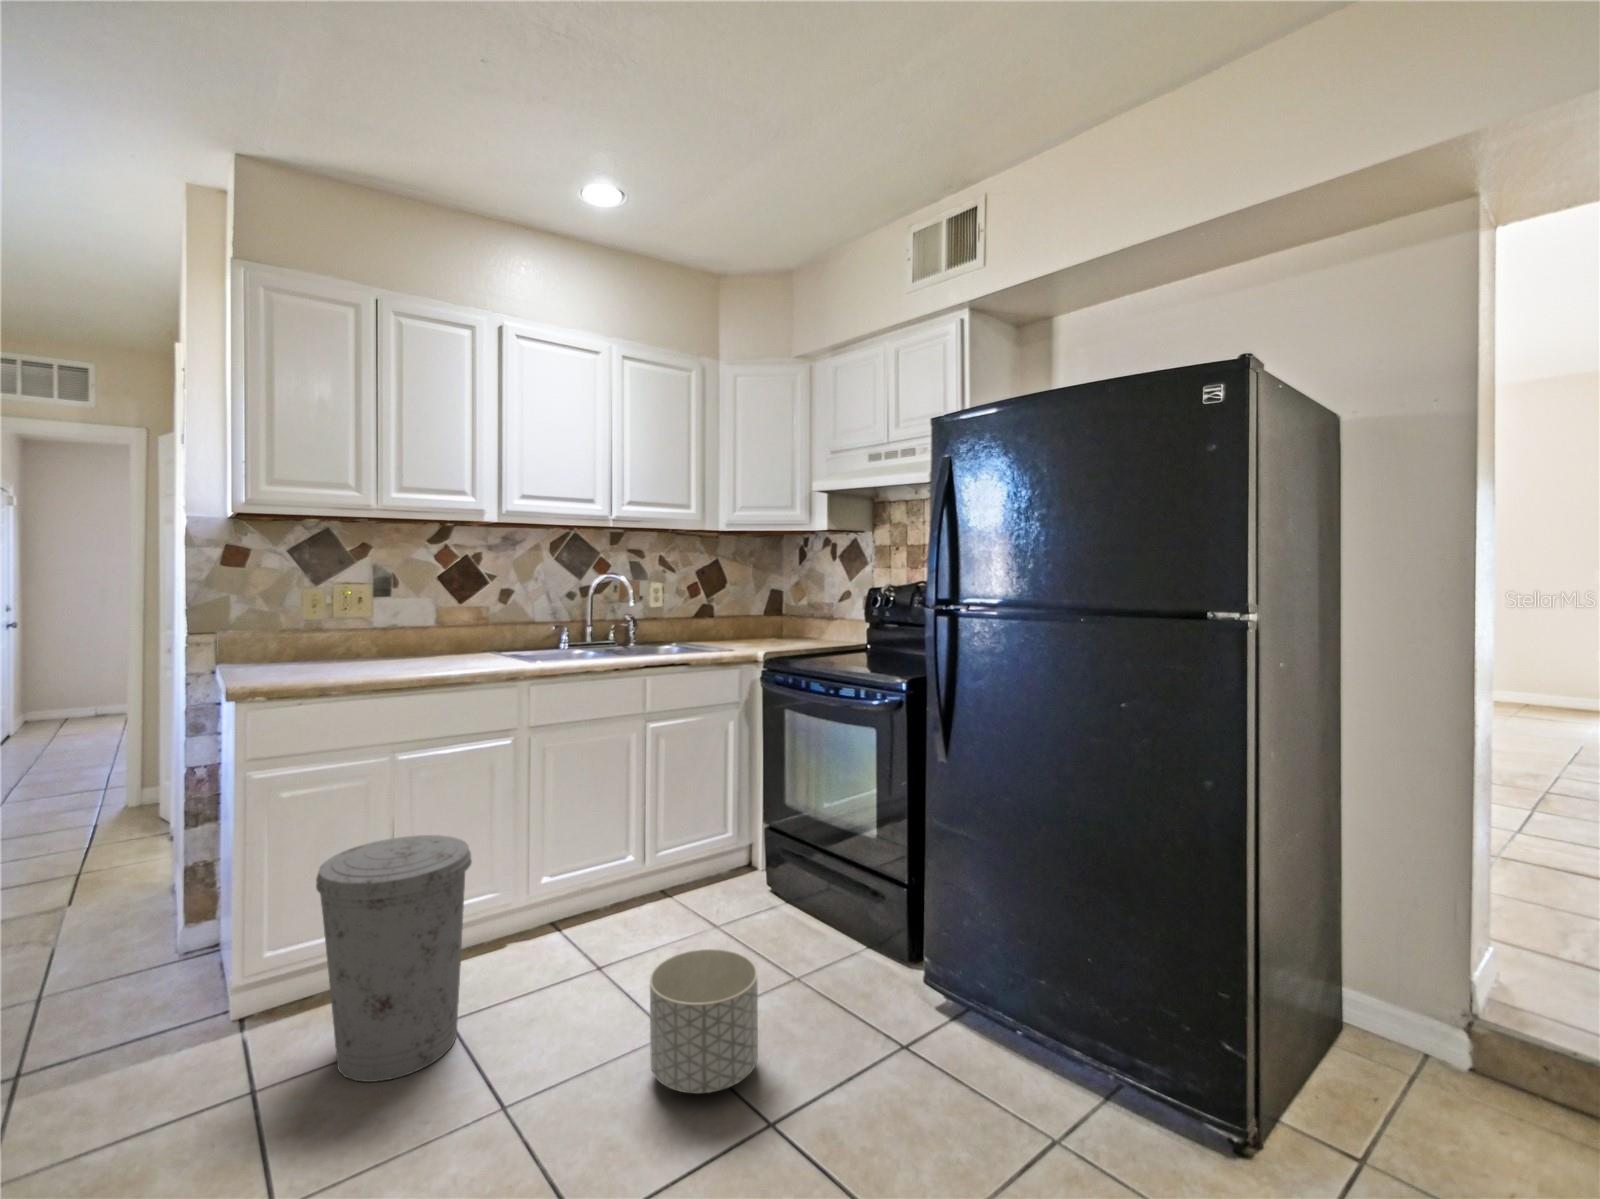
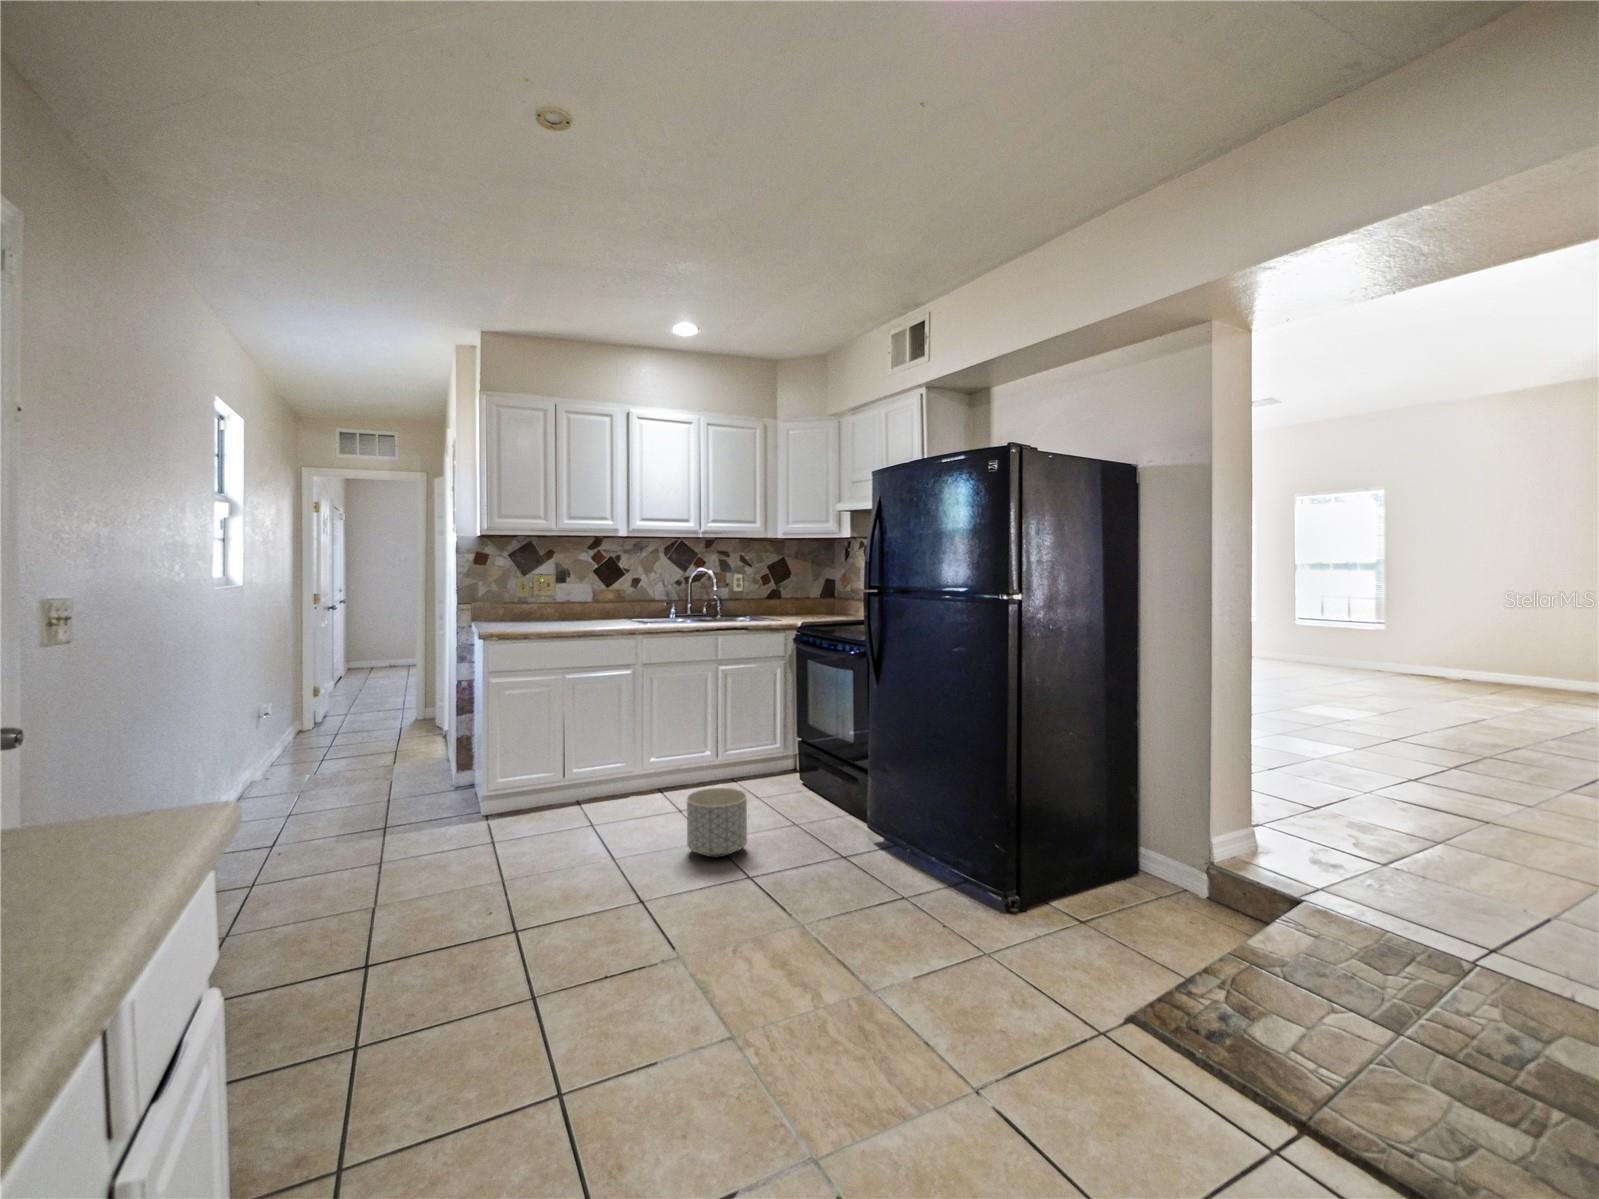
trash can: present [316,835,472,1082] -> none [522,719,601,841]

